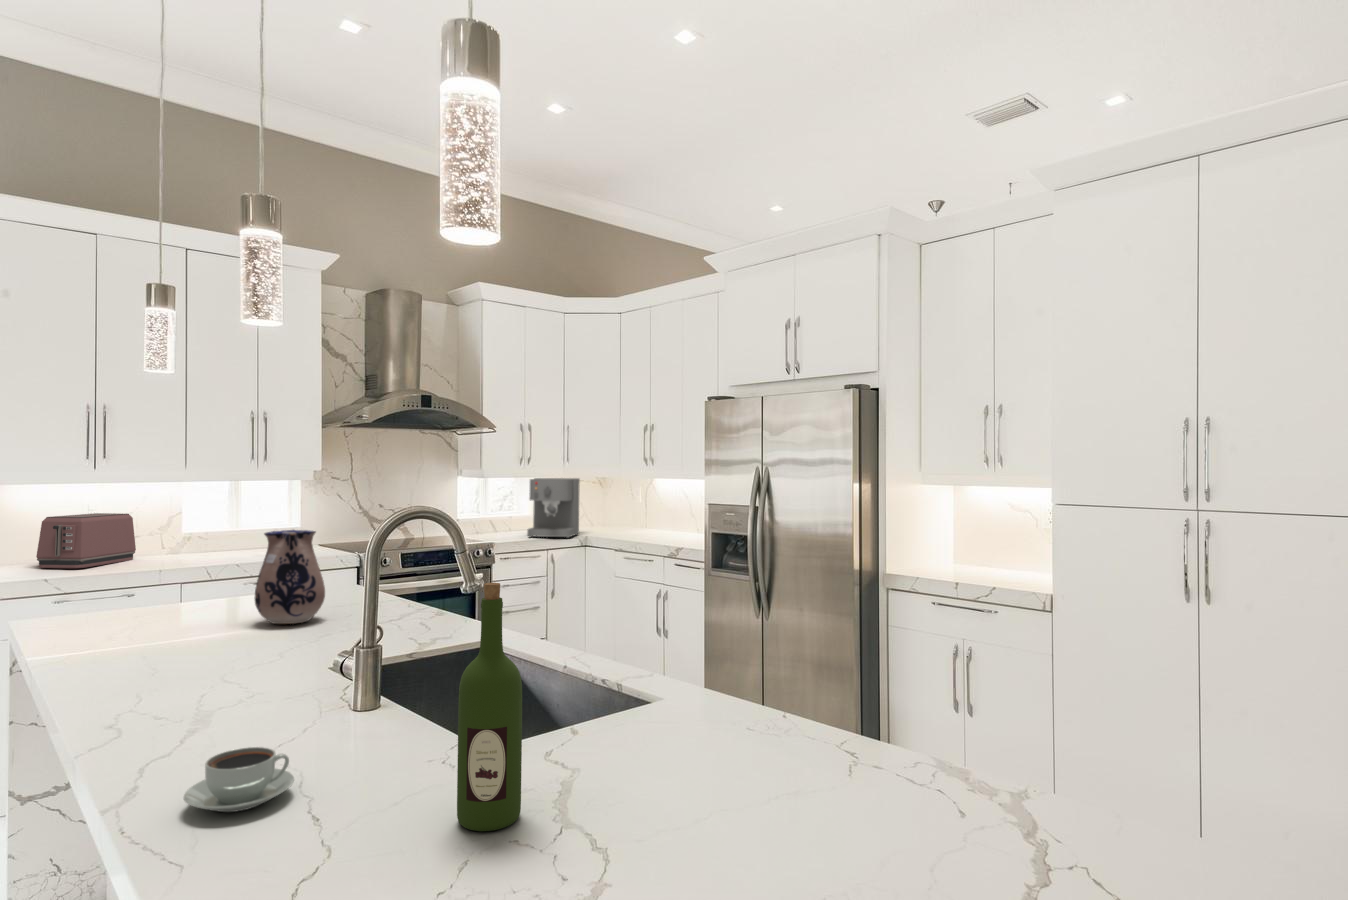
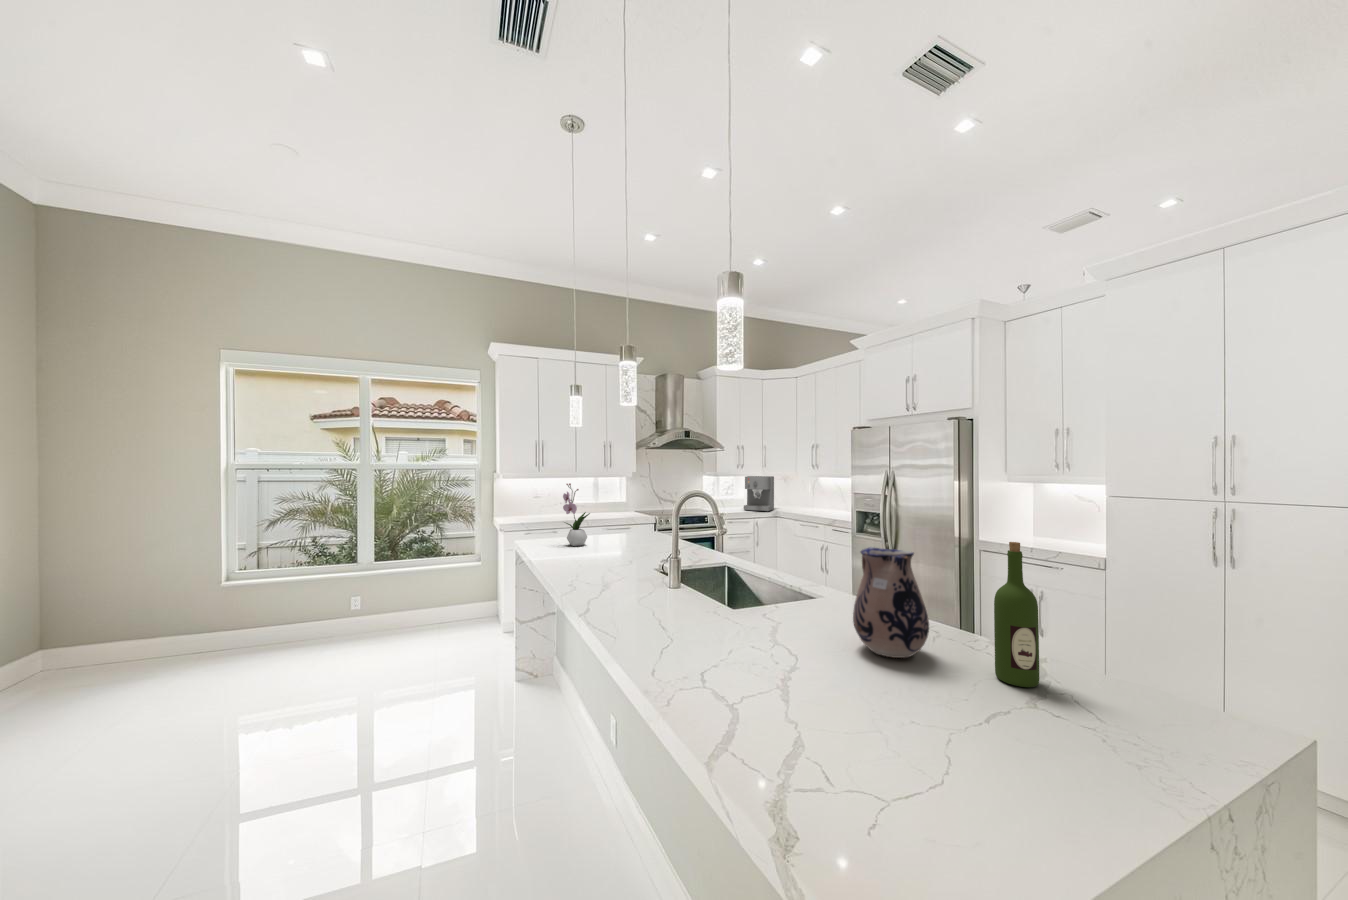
flower arrangement: none [137,495,203,625] -> present [563,483,590,546]
toaster: present [36,513,136,568] -> none [511,492,551,519]
ceramic pitcher: present [255,530,325,624] -> present [853,547,929,658]
wine bottle: present [457,583,522,831] -> present [994,542,1039,687]
coffee cup: present [184,747,294,812] -> none [608,597,651,623]

